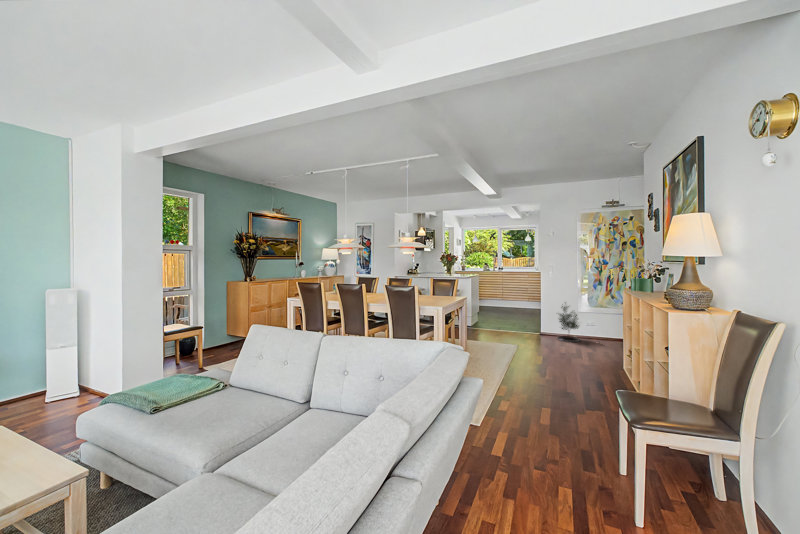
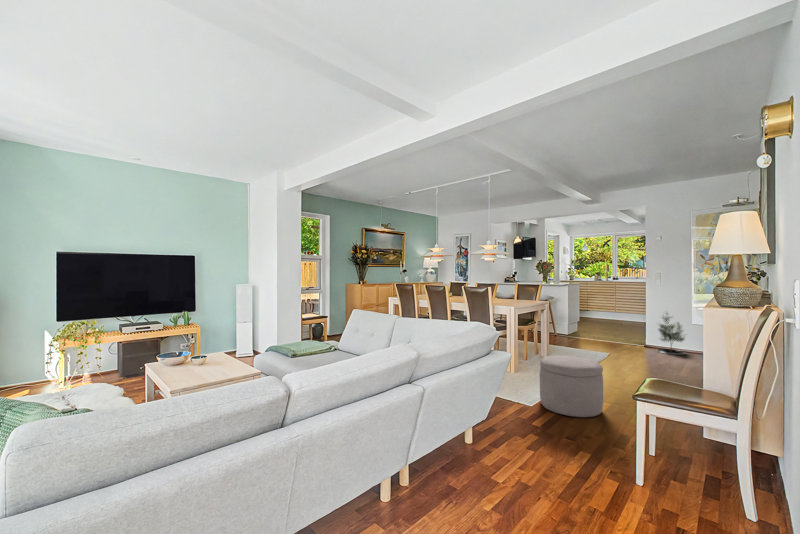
ottoman: none [495,367,569,447] -> present [540,355,603,417]

